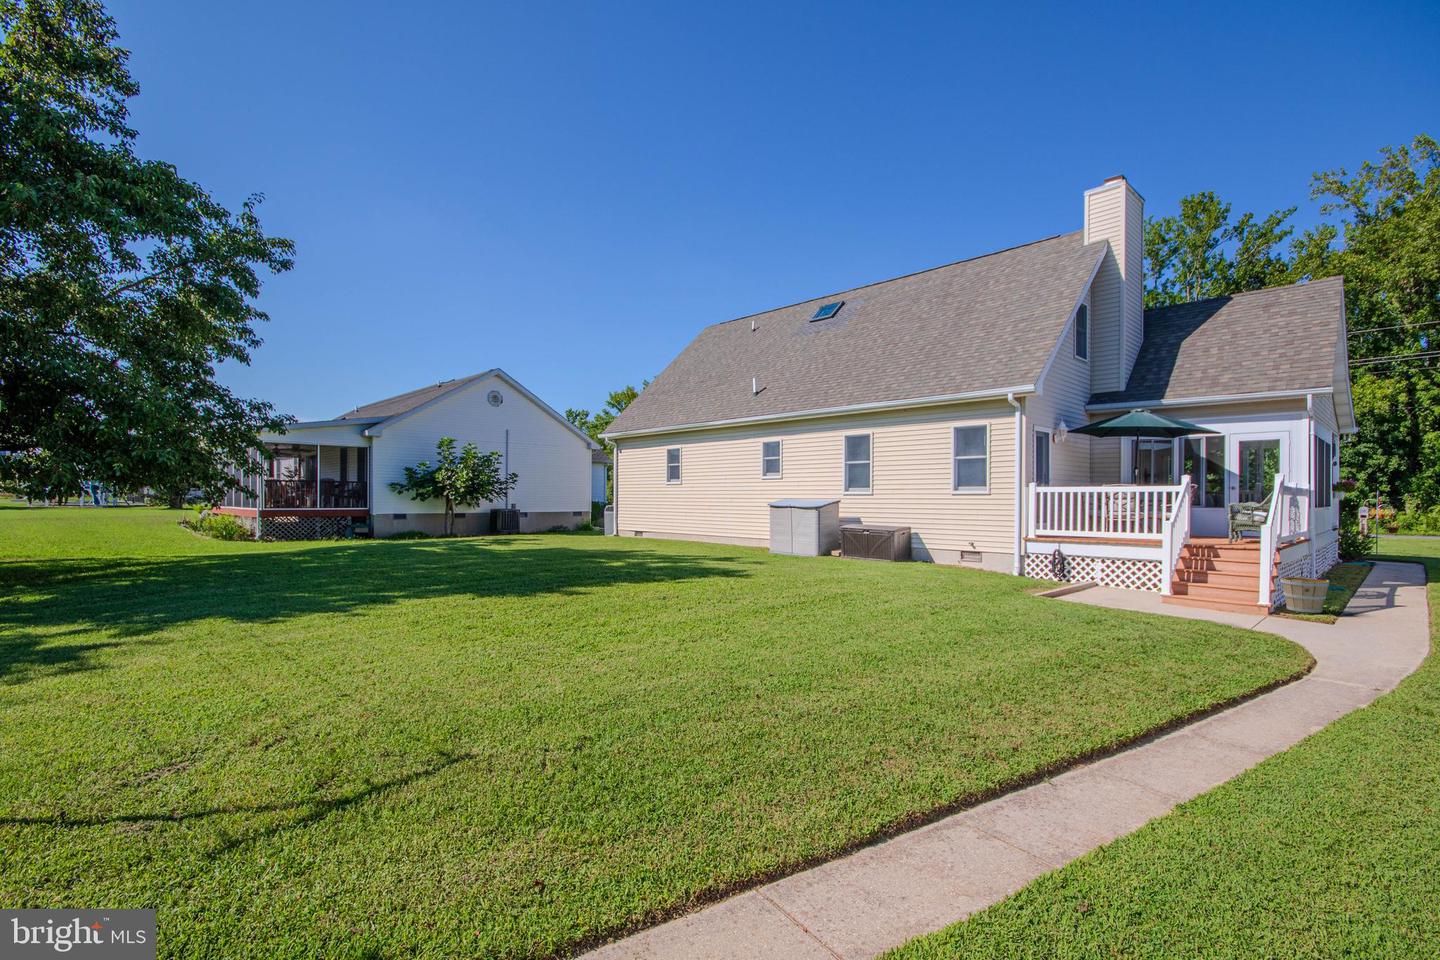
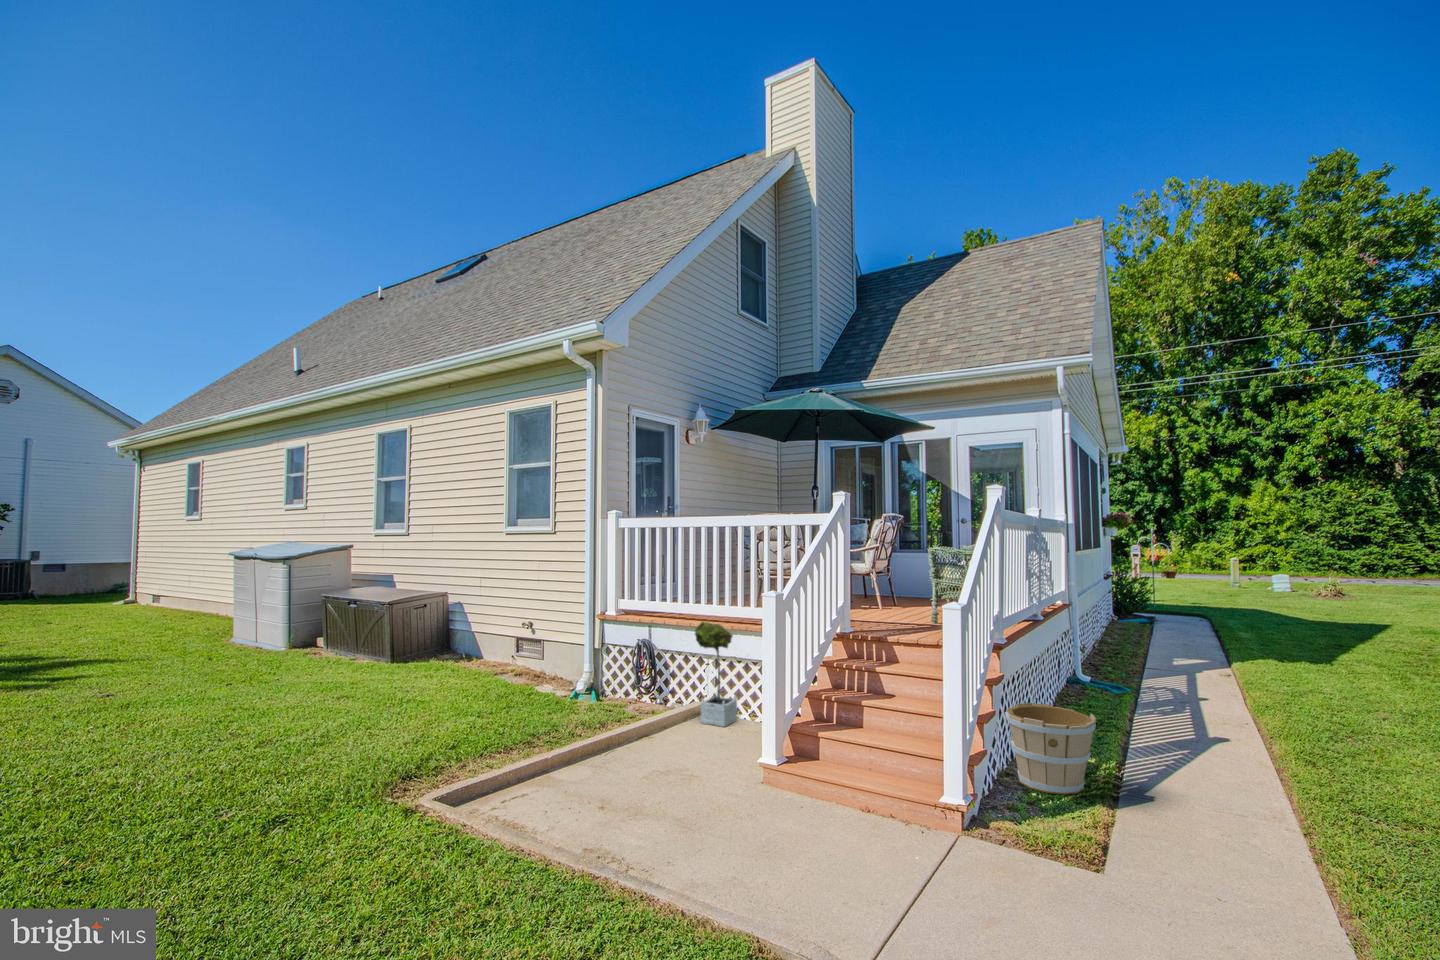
potted tree: none [1093,540,1118,592] -> present [695,622,737,727]

